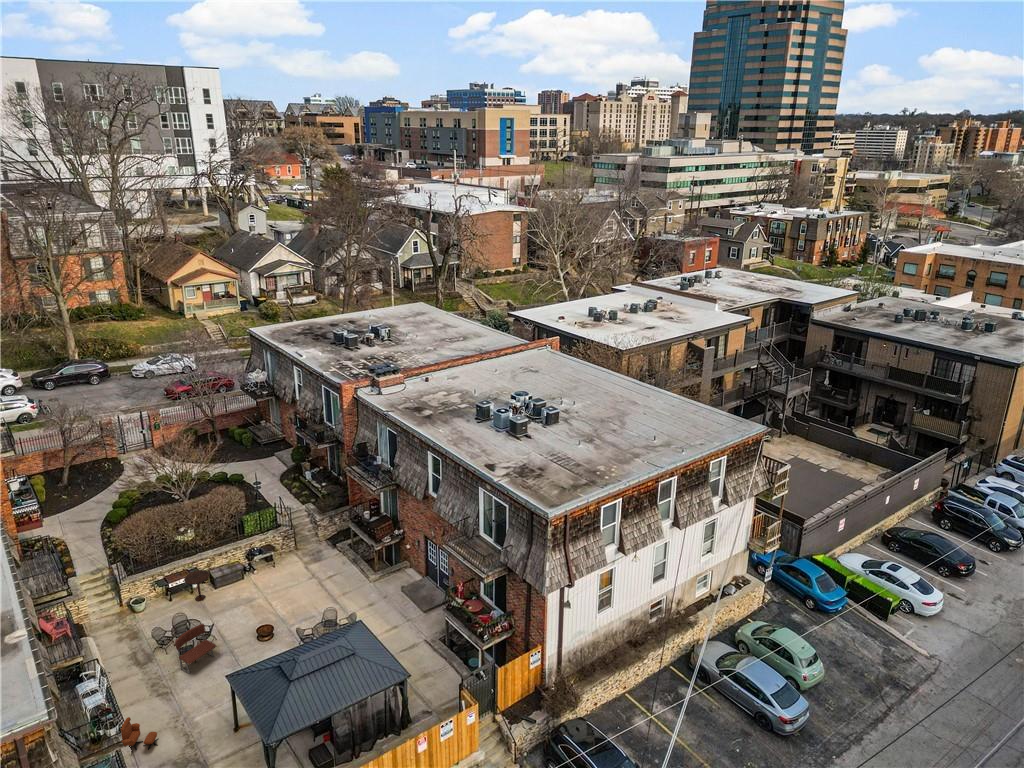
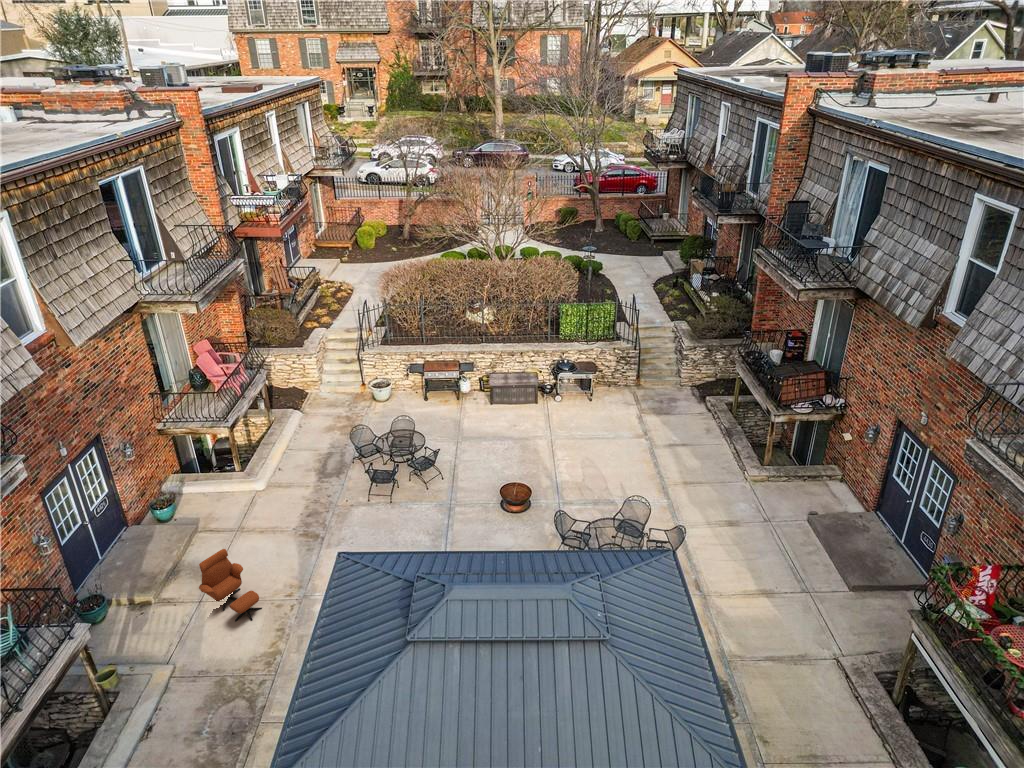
pedestal table: present [184,570,210,601] -> none [442,365,481,414]
bench: present [175,624,216,674] -> none [362,441,428,517]

